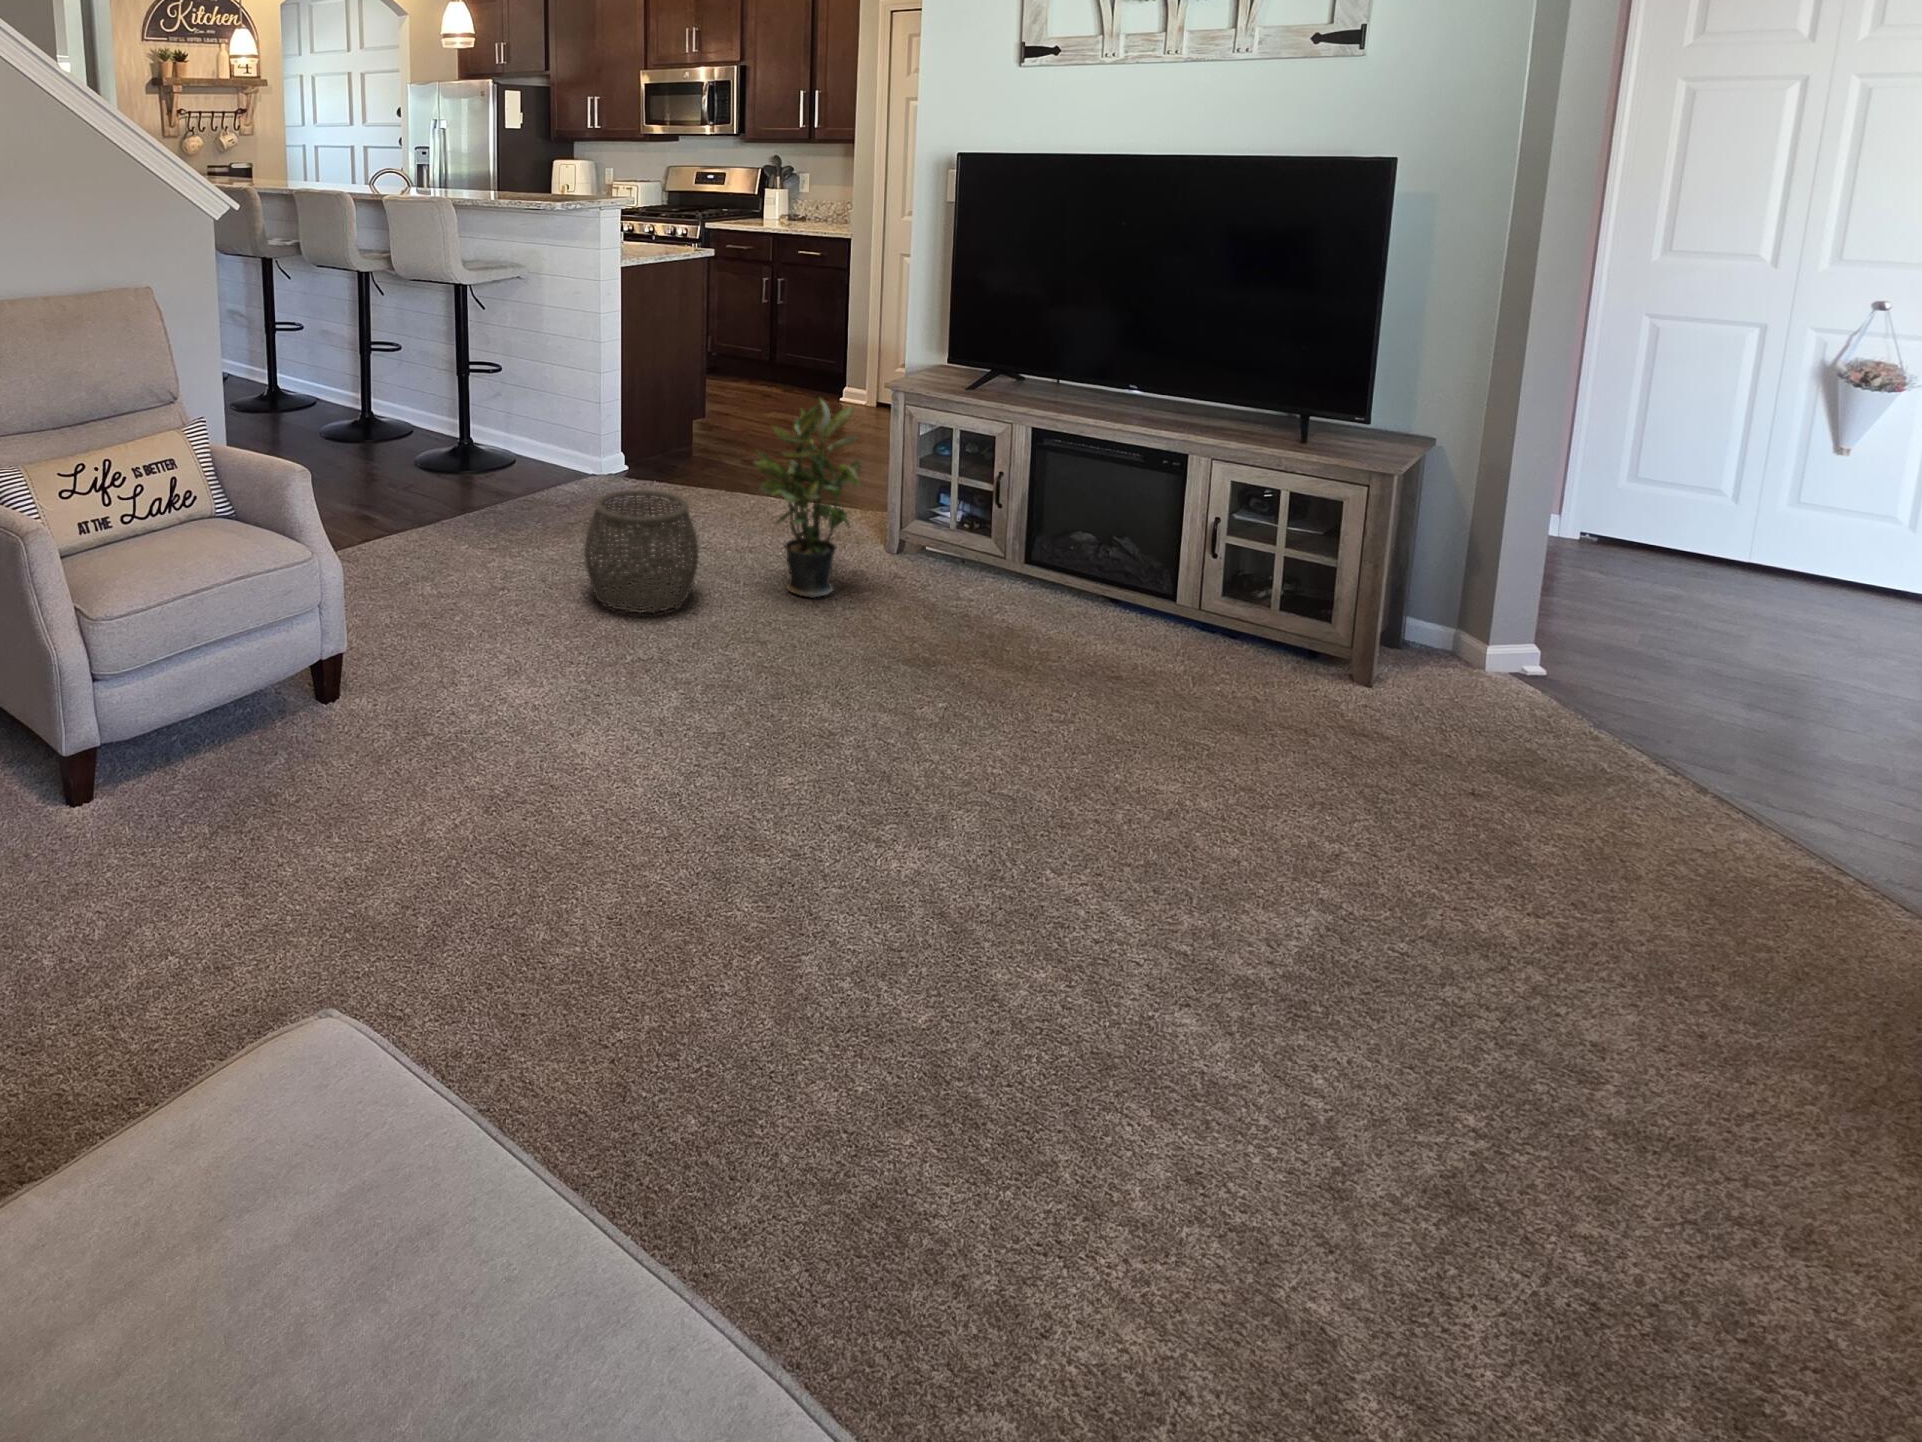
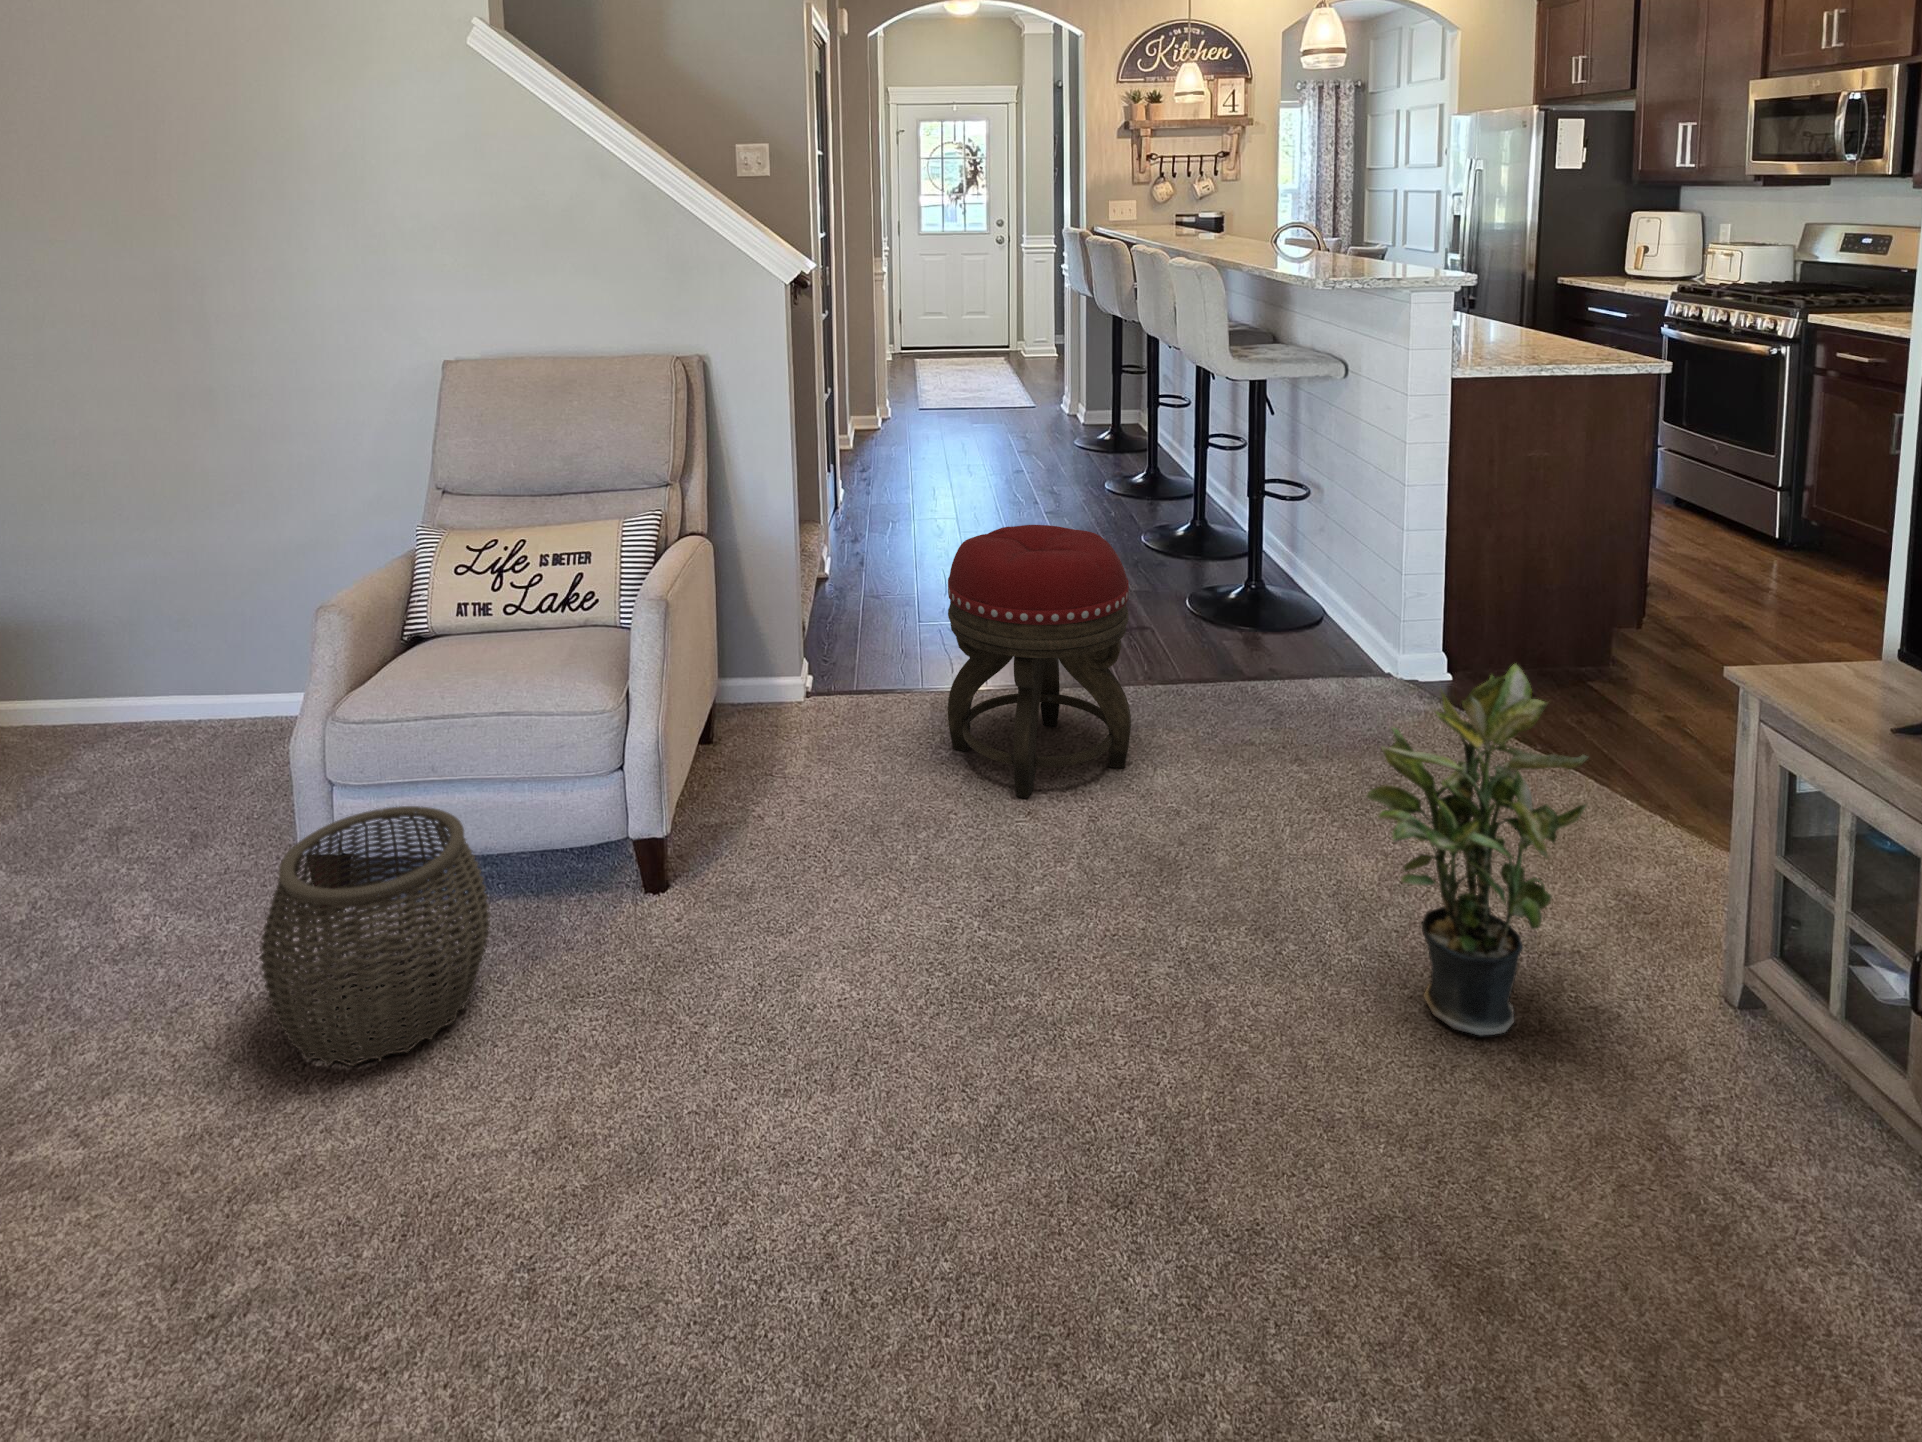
footstool: none [389,392,524,582] -> present [948,525,1131,798]
woven basket: present [584,490,699,613] -> present [260,806,490,1066]

